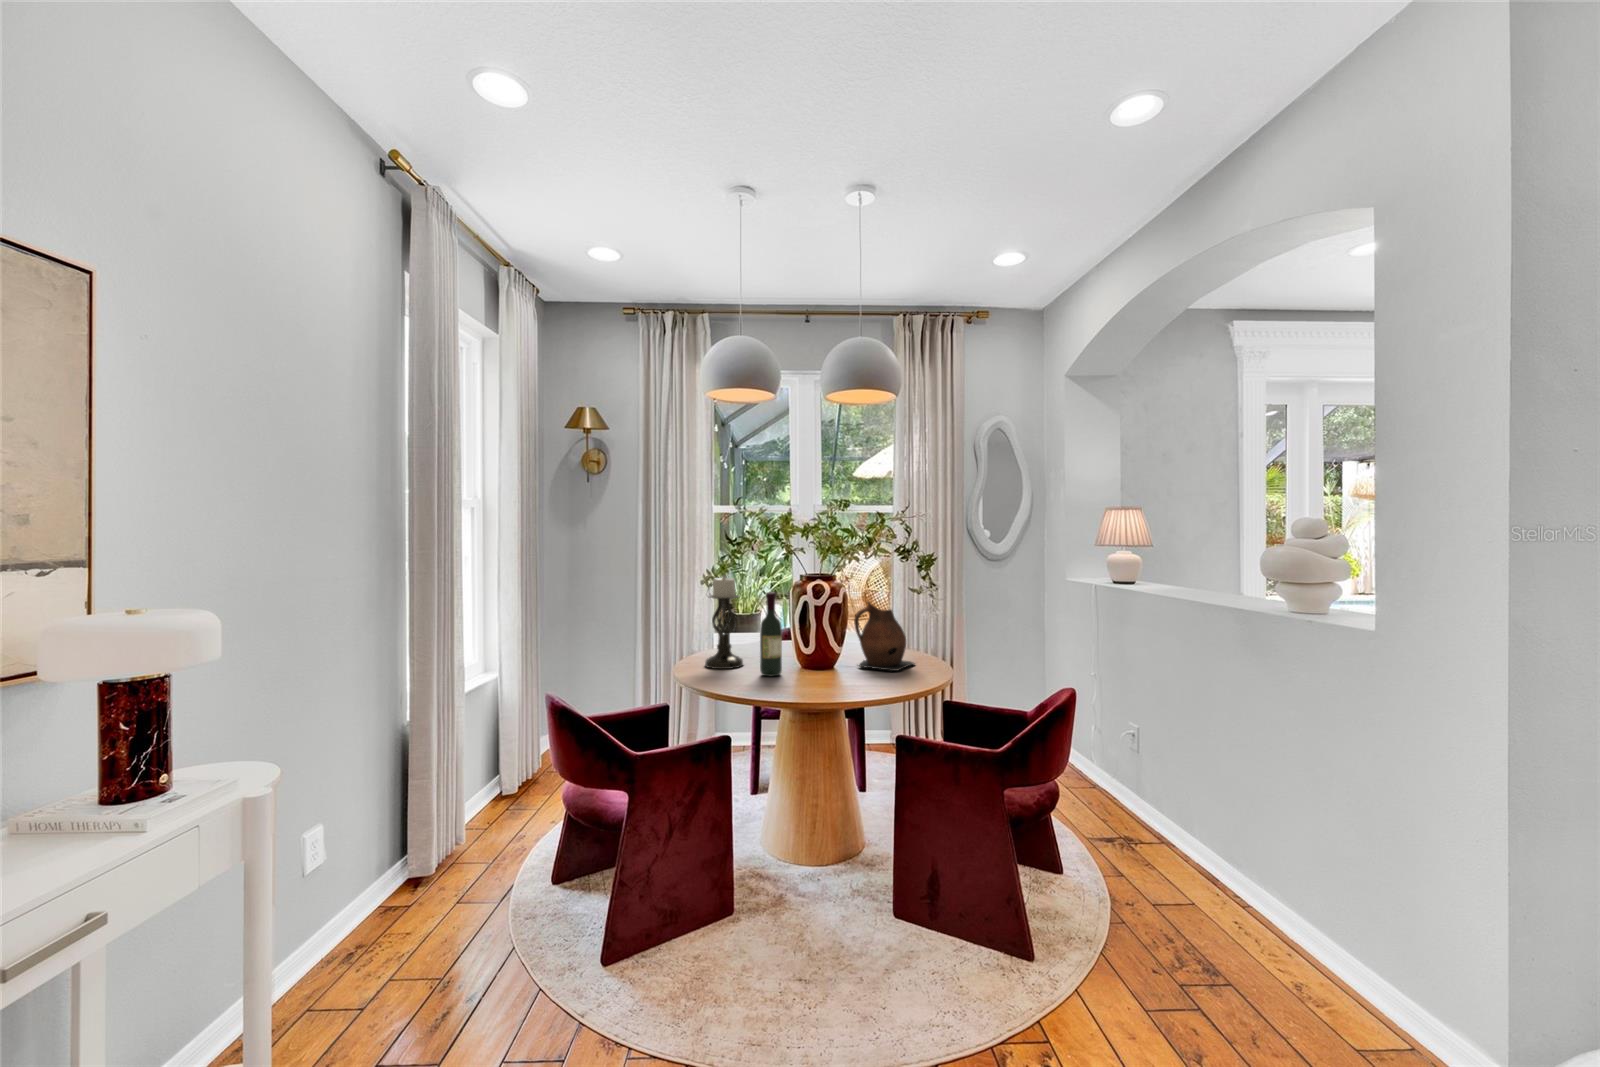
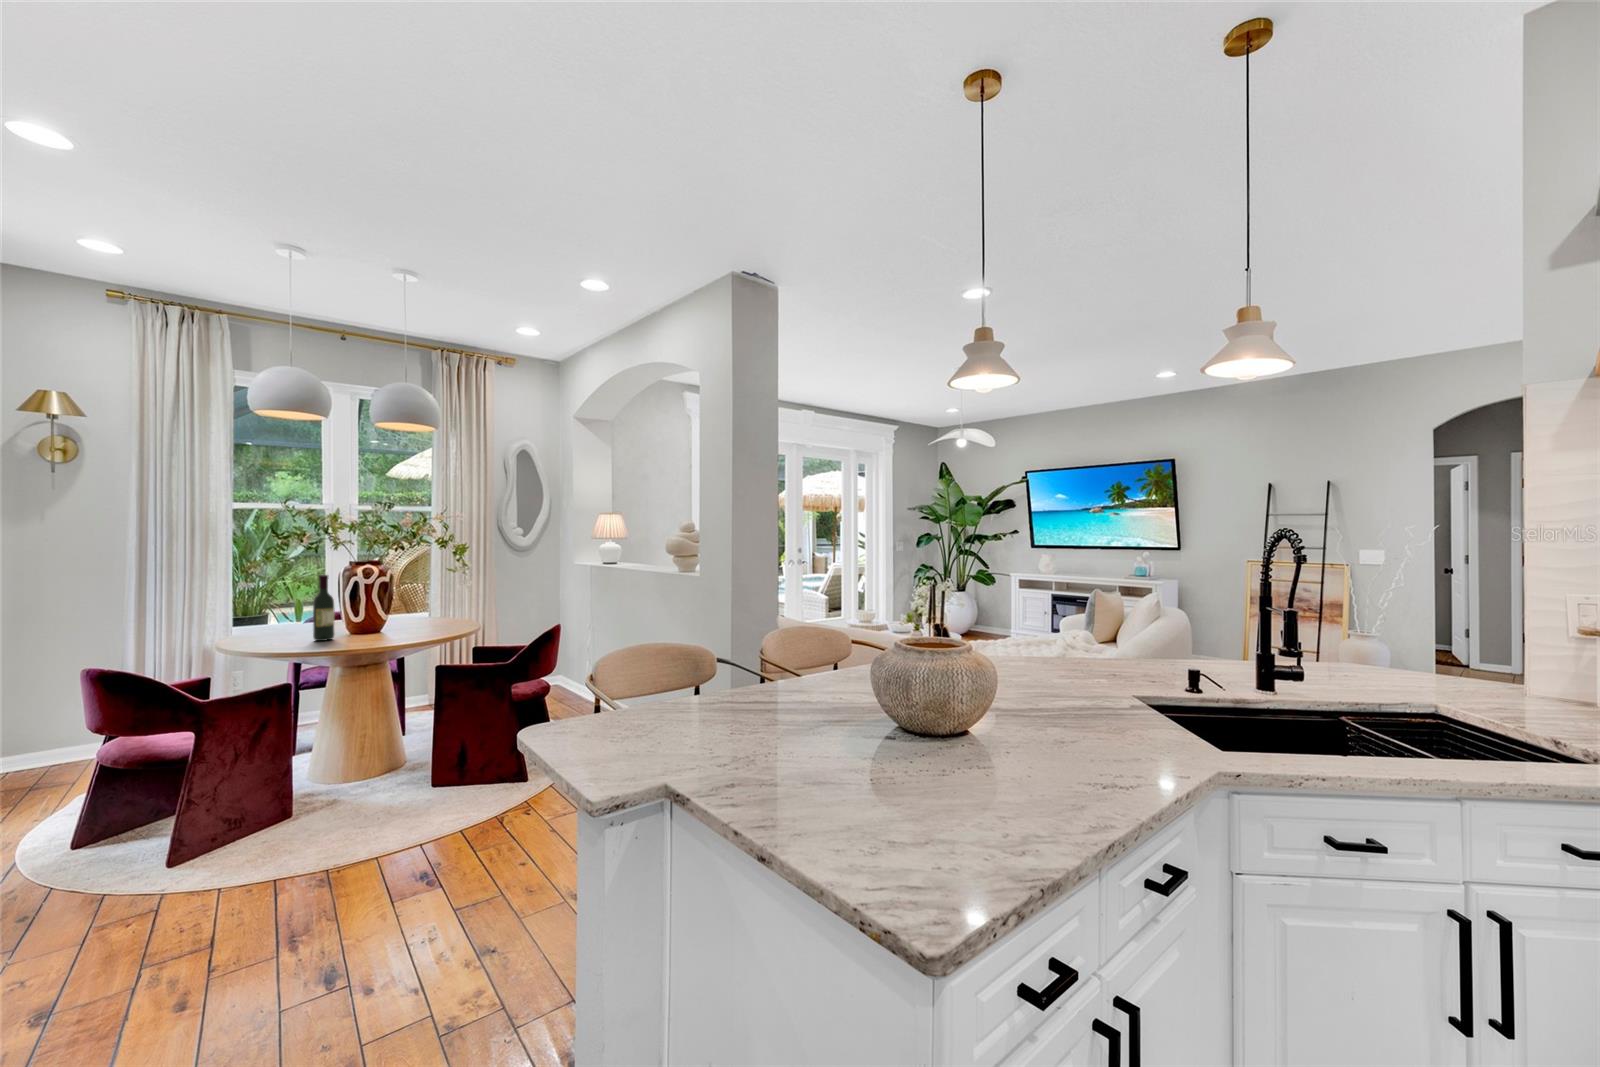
candle holder: present [705,575,743,669] -> none [251,564,293,642]
ceramic pitcher: present [854,601,914,671] -> none [400,579,452,629]

